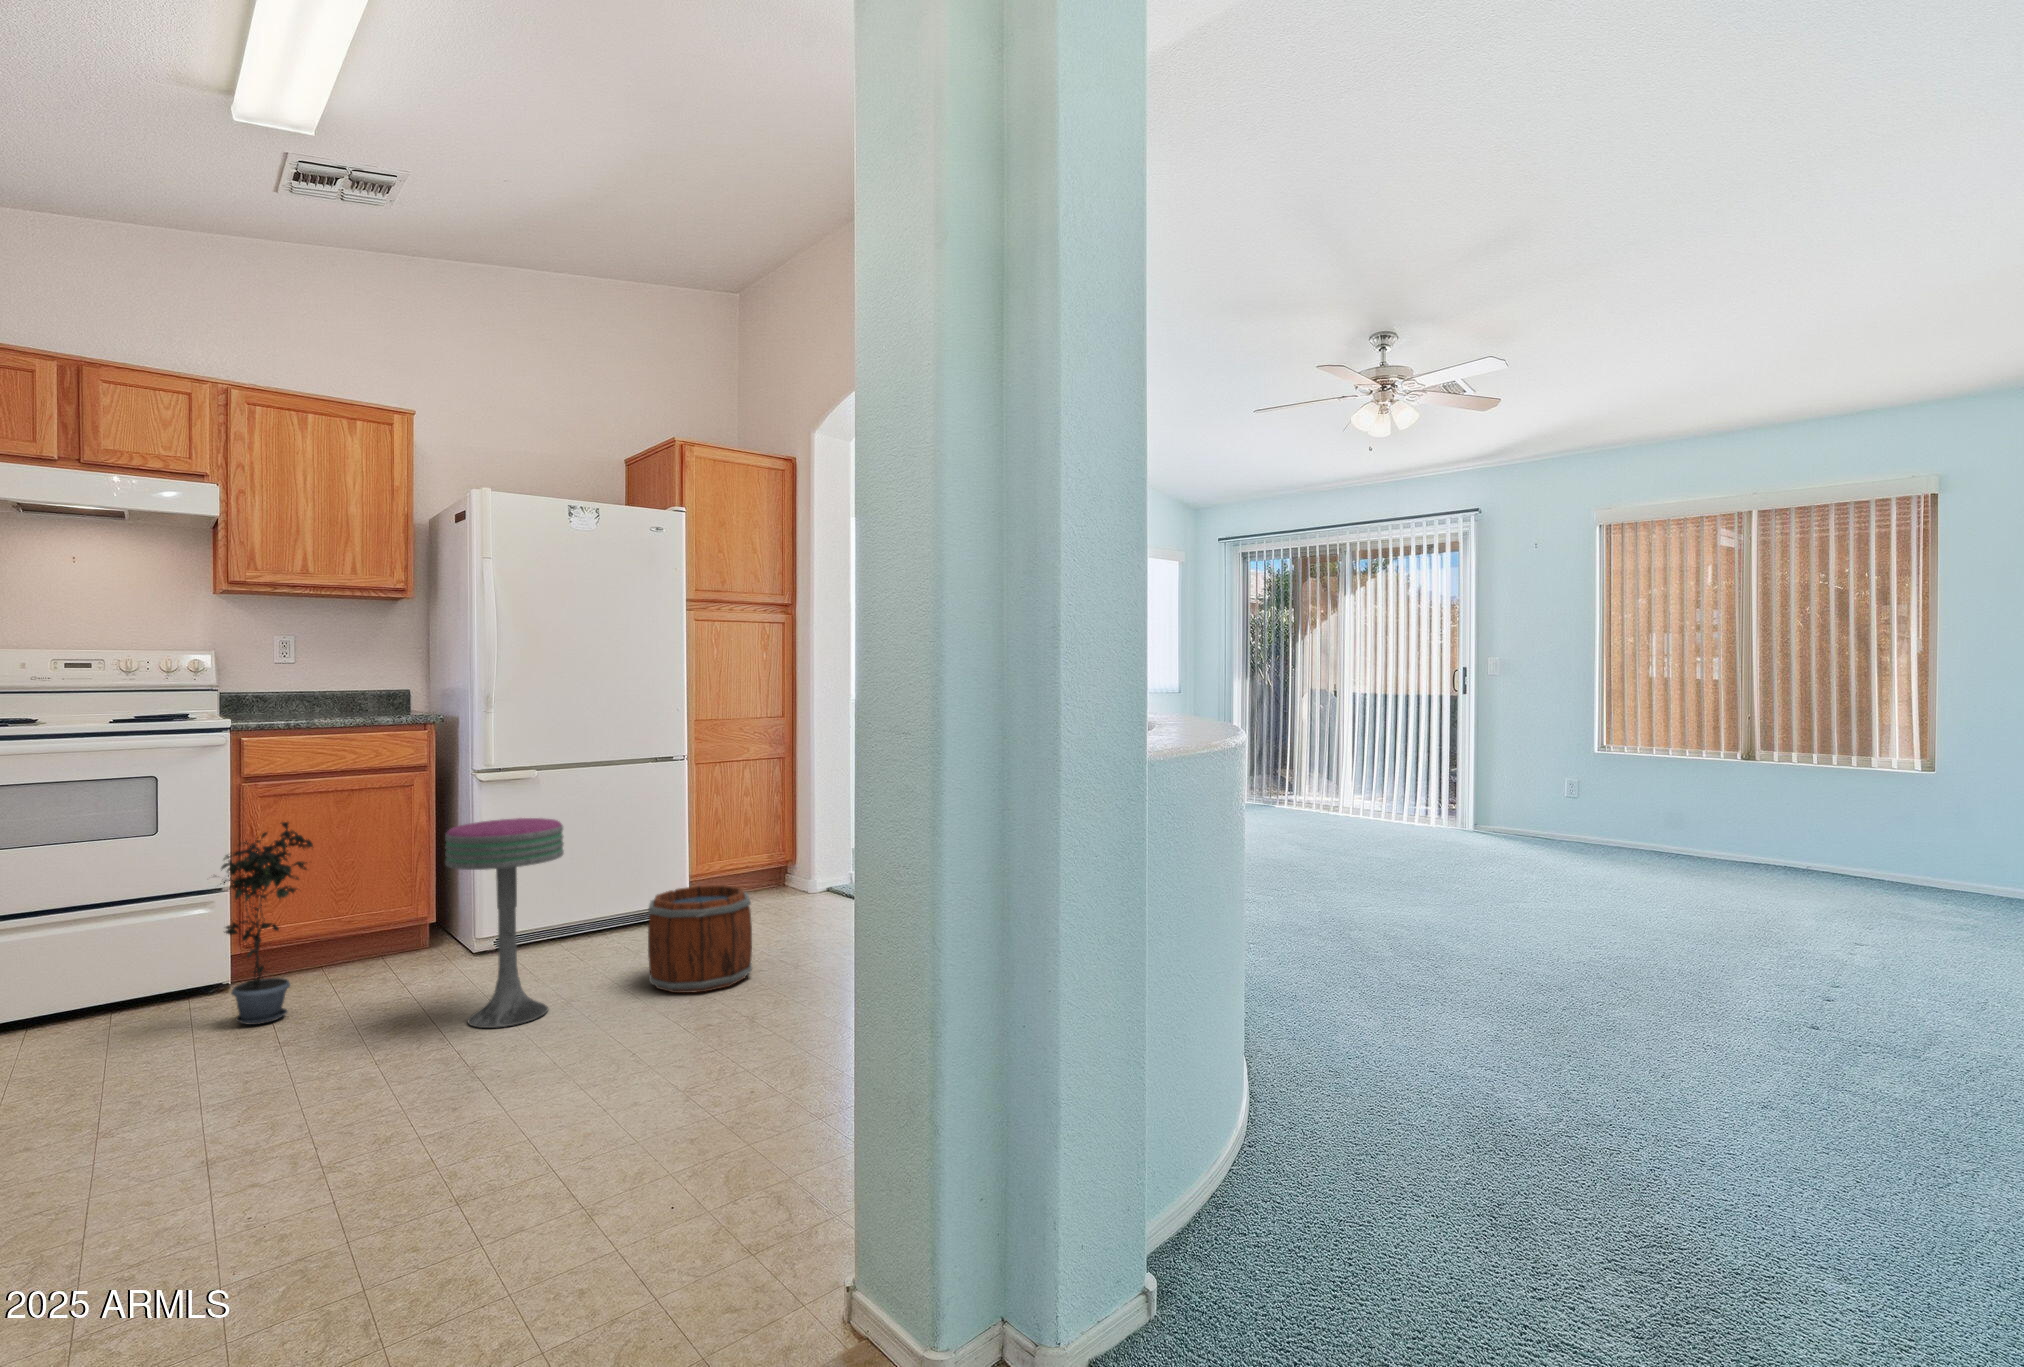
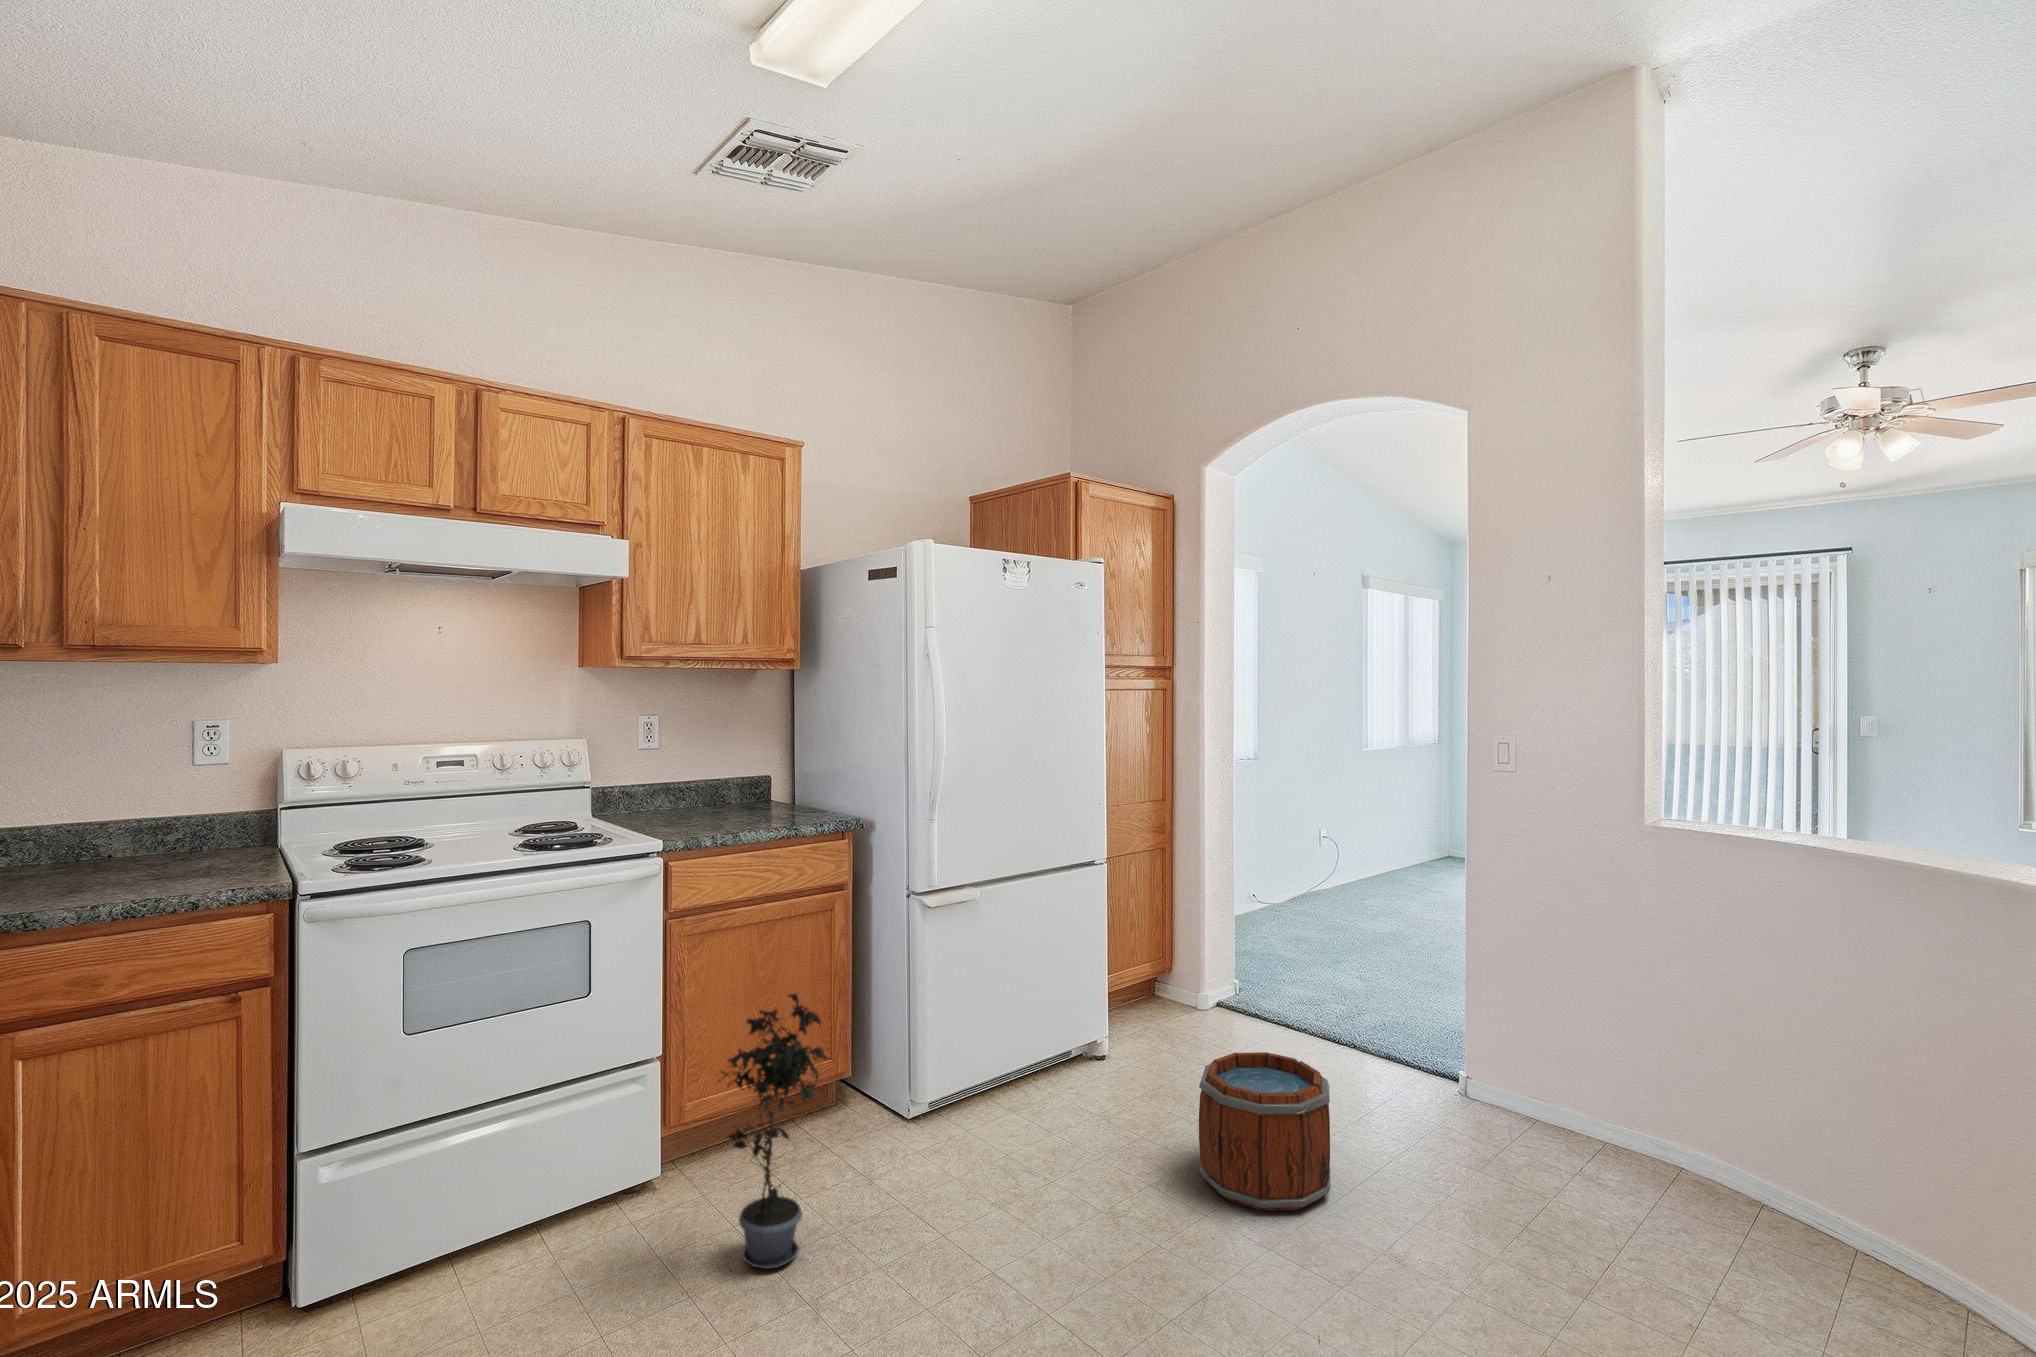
bar stool: present [445,818,564,1028] -> none [1022,985,1161,1285]

